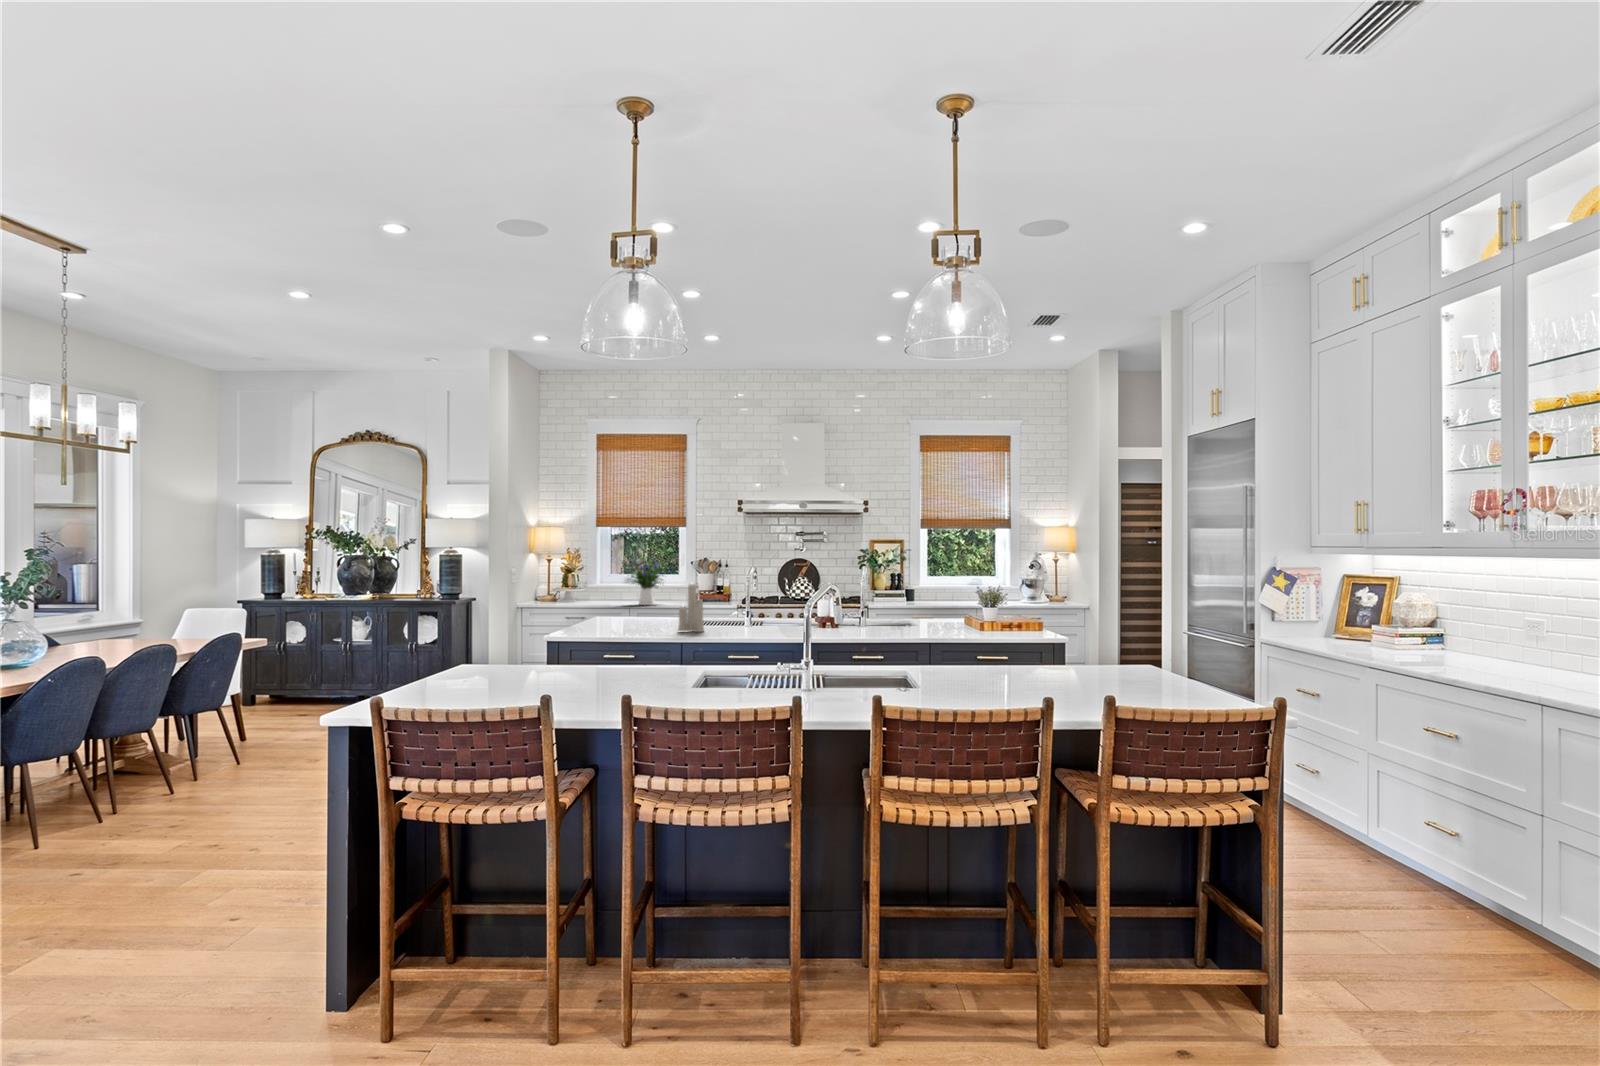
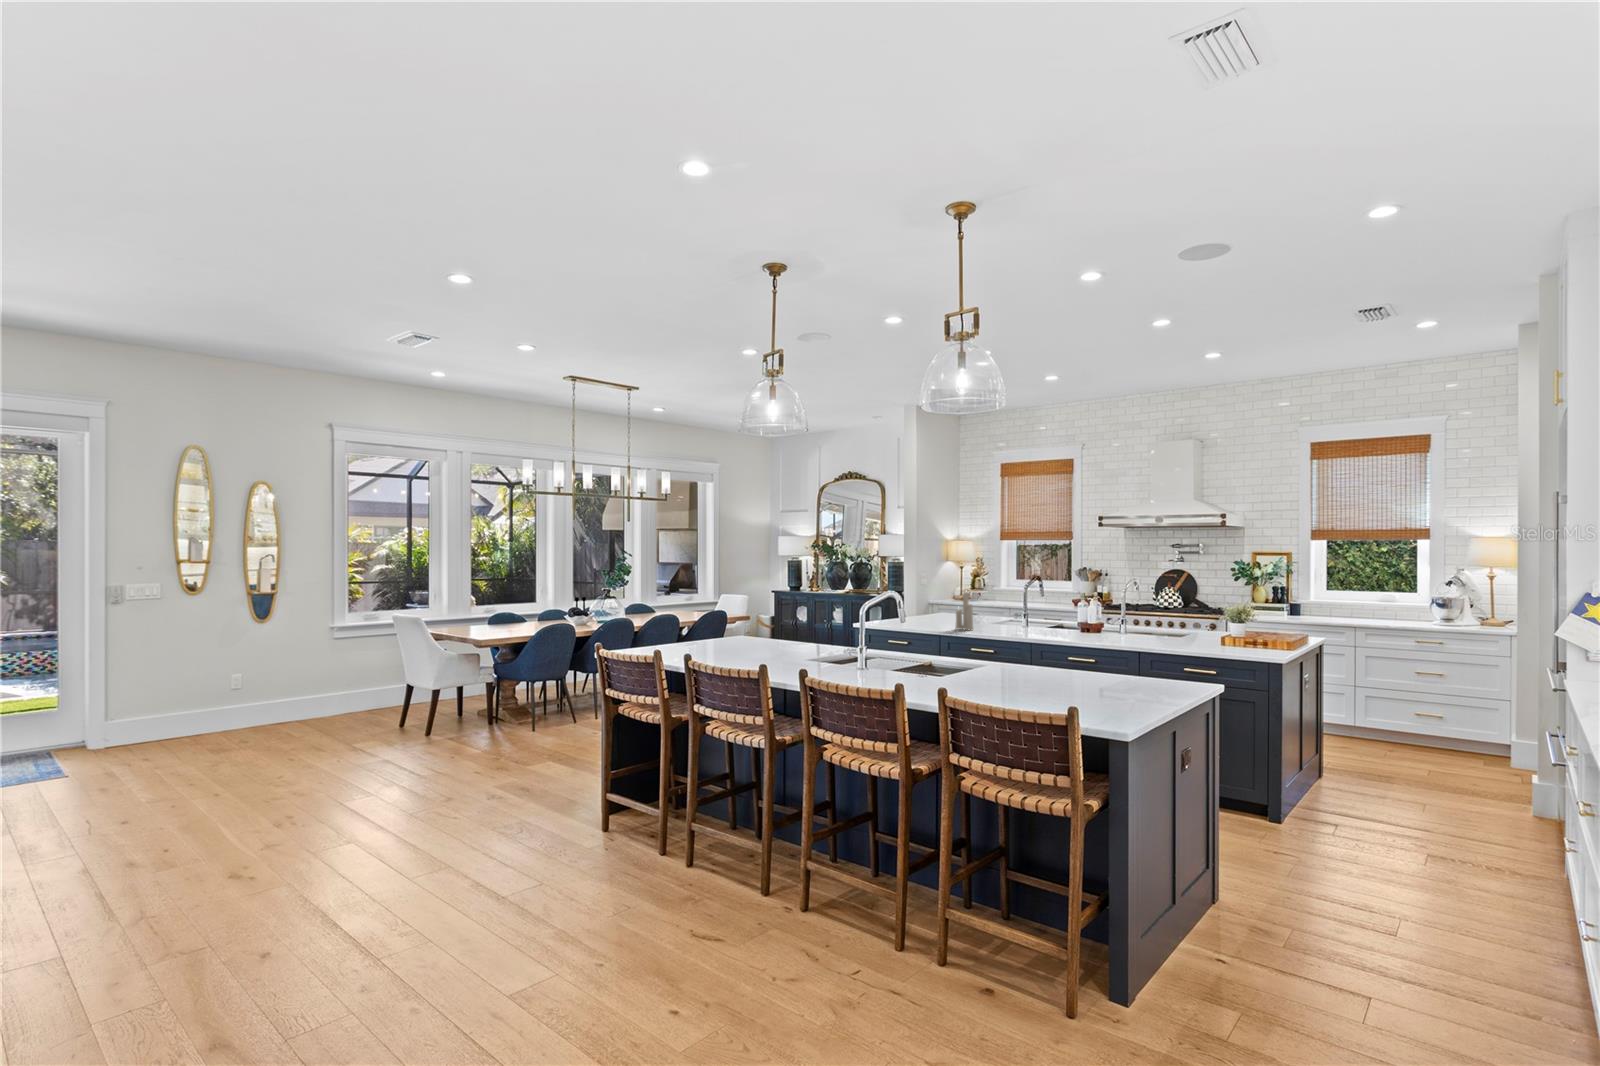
flower arrangement: present [628,560,666,605] -> none [1006,567,1046,607]

